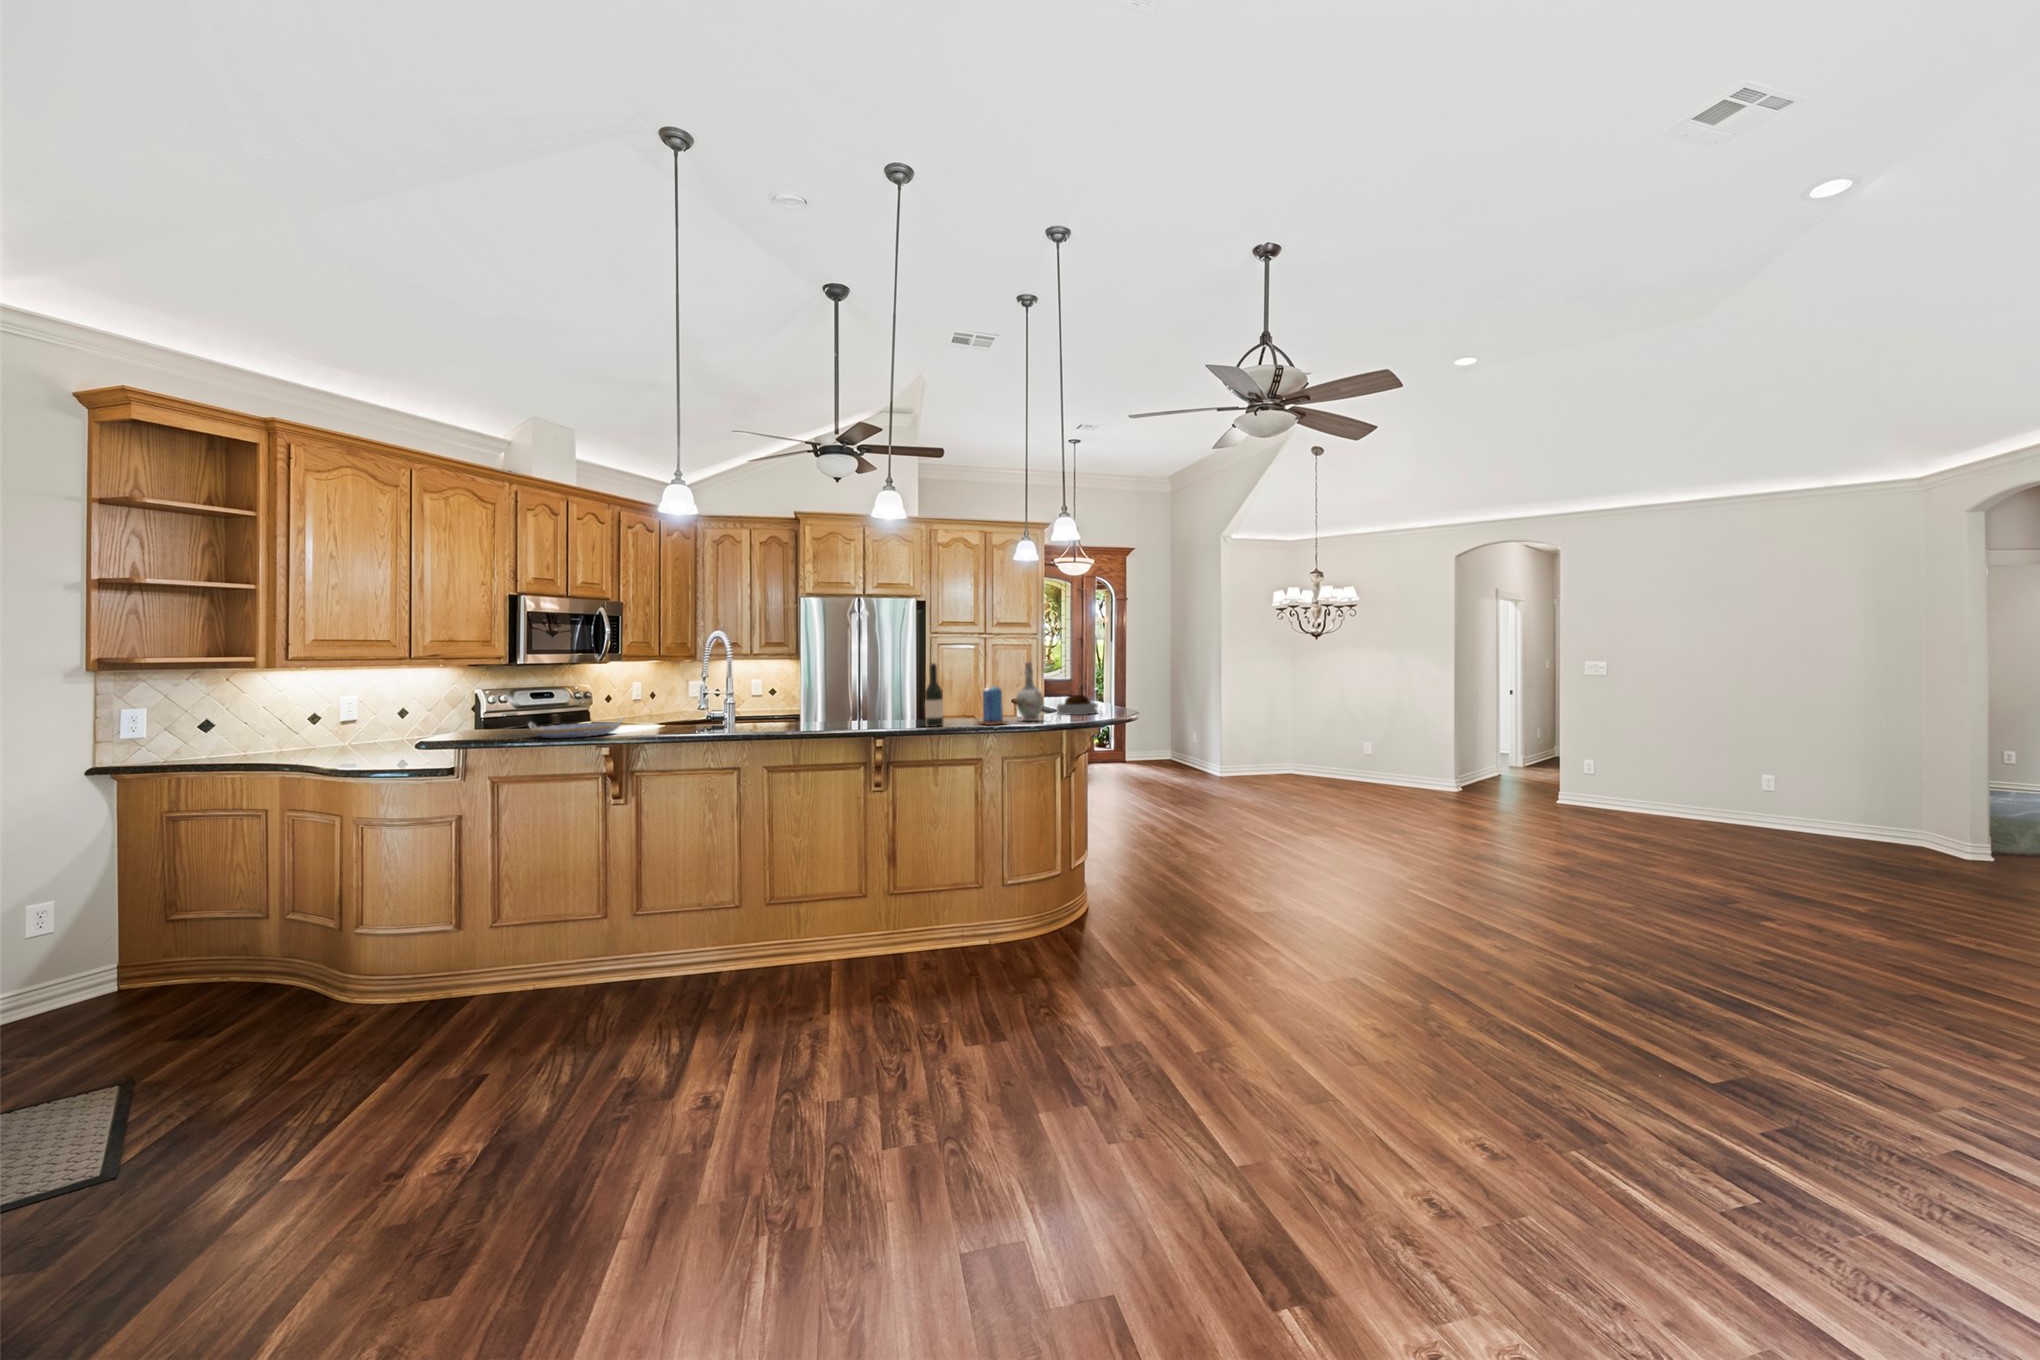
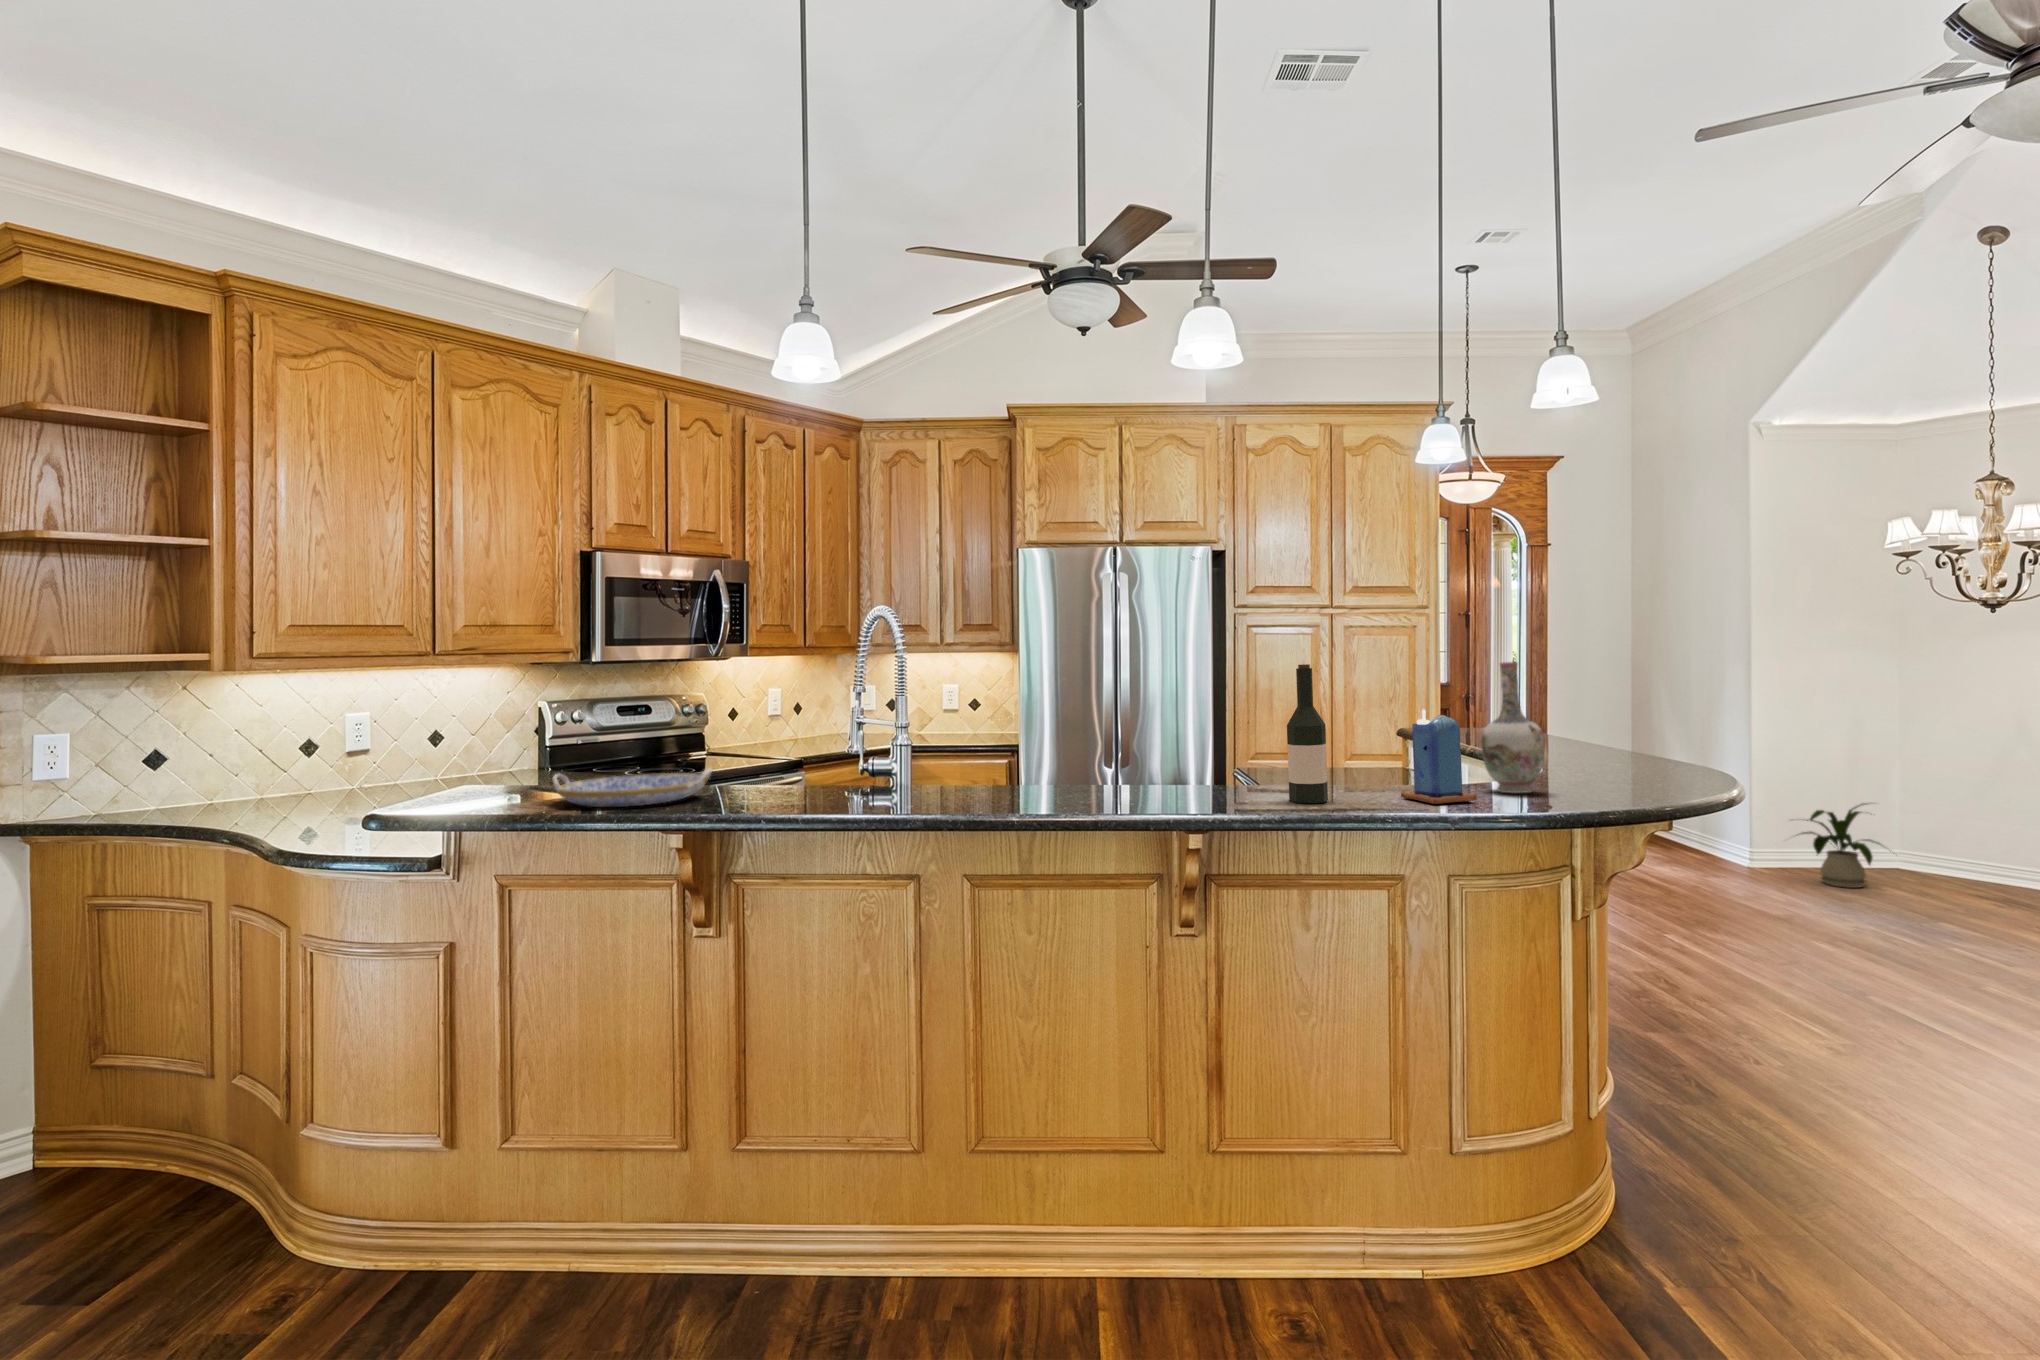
decorative bowl: present [1057,695,1098,715] -> none [1539,727,1644,776]
house plant: none [1233,737,1281,782] -> present [1802,803,1879,888]

